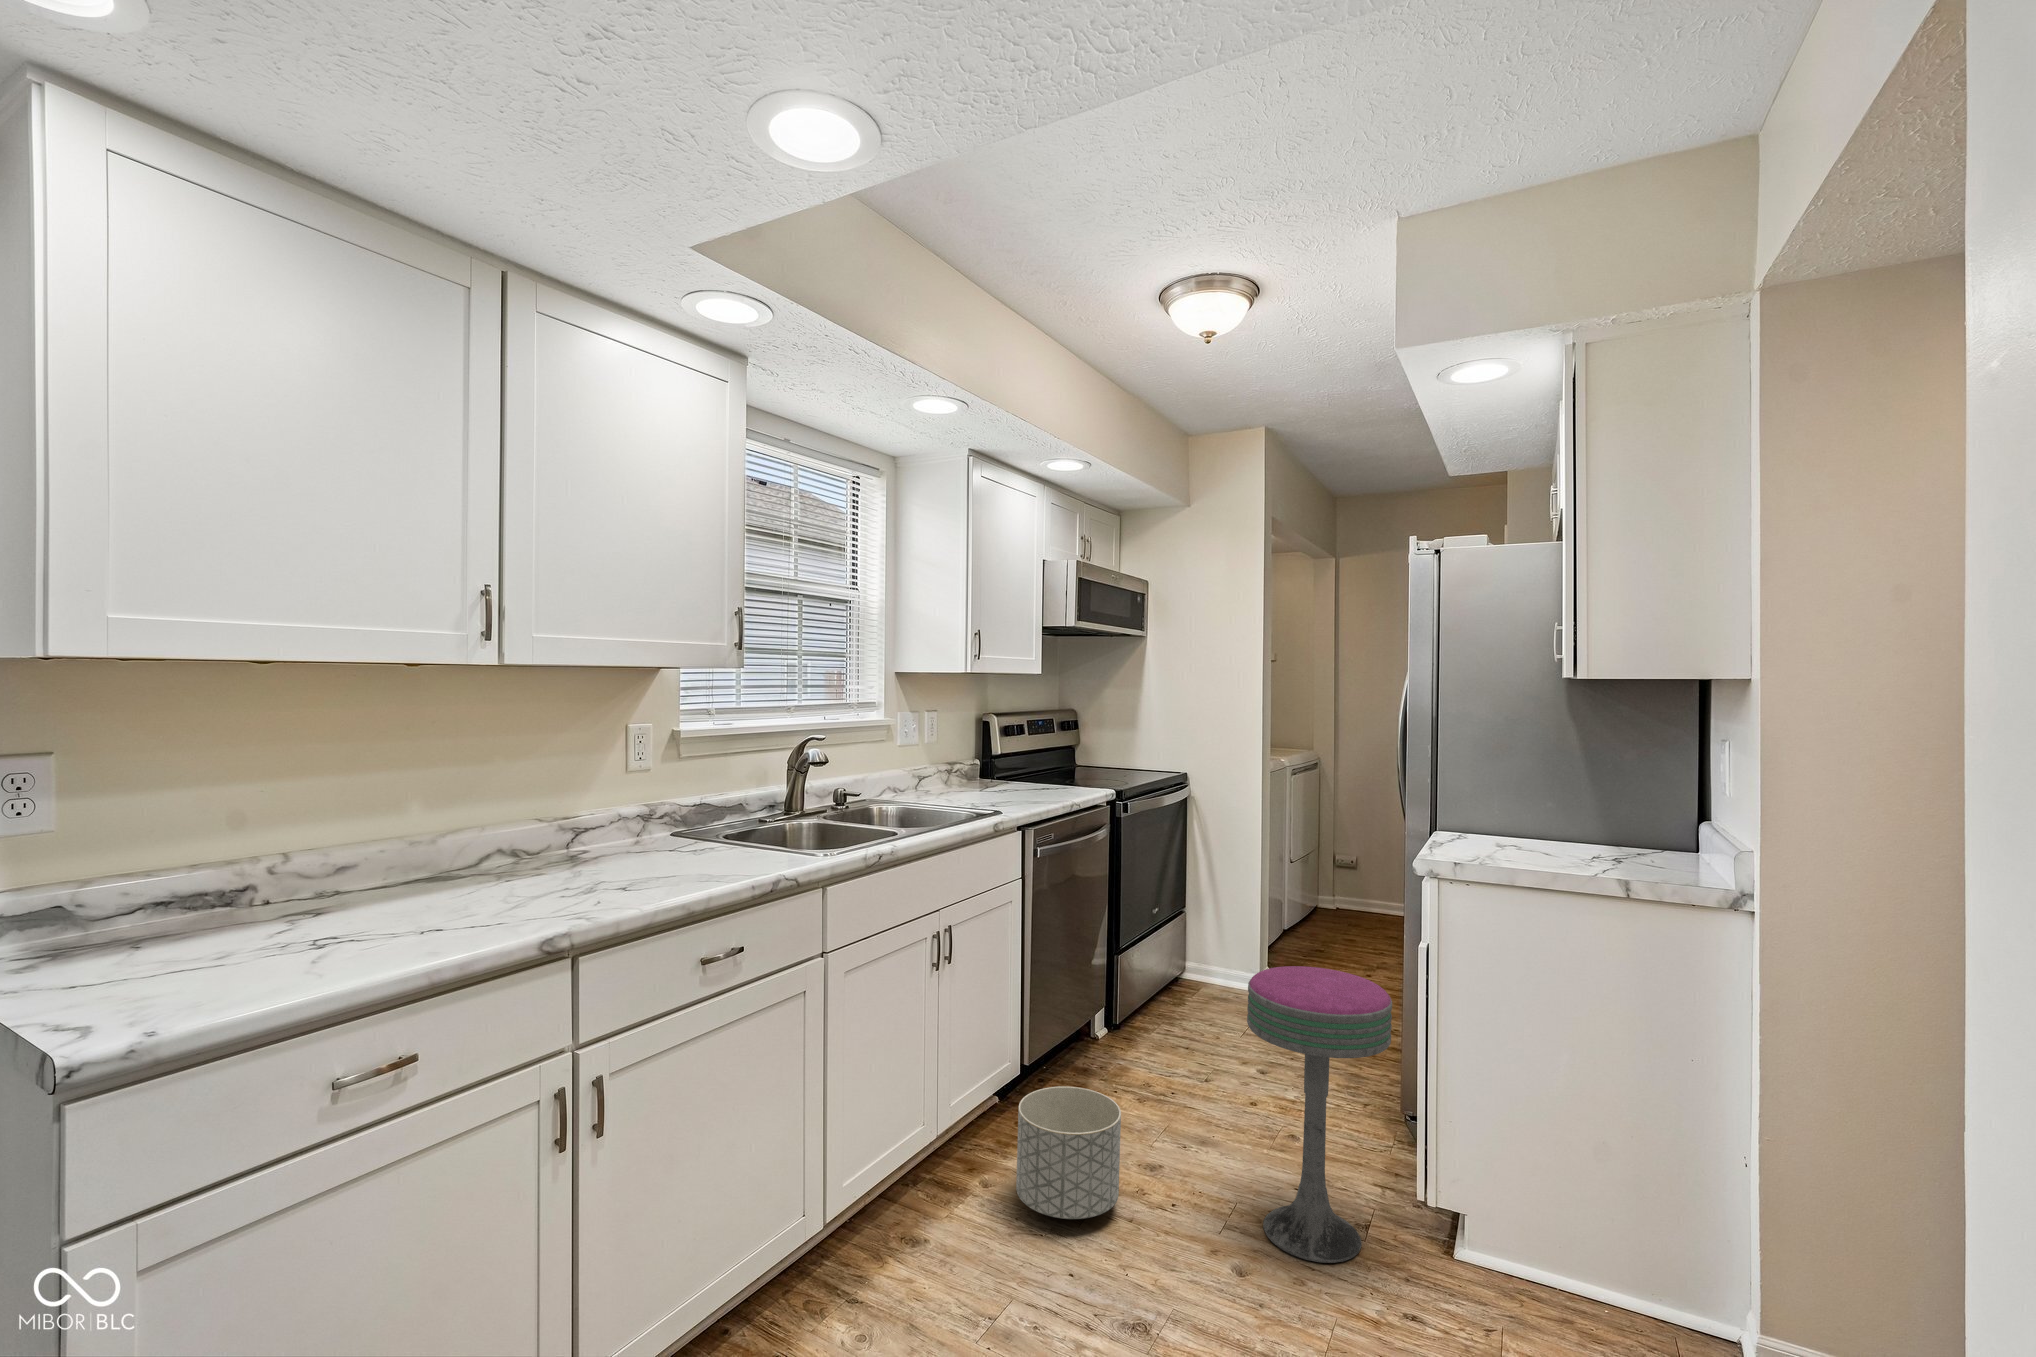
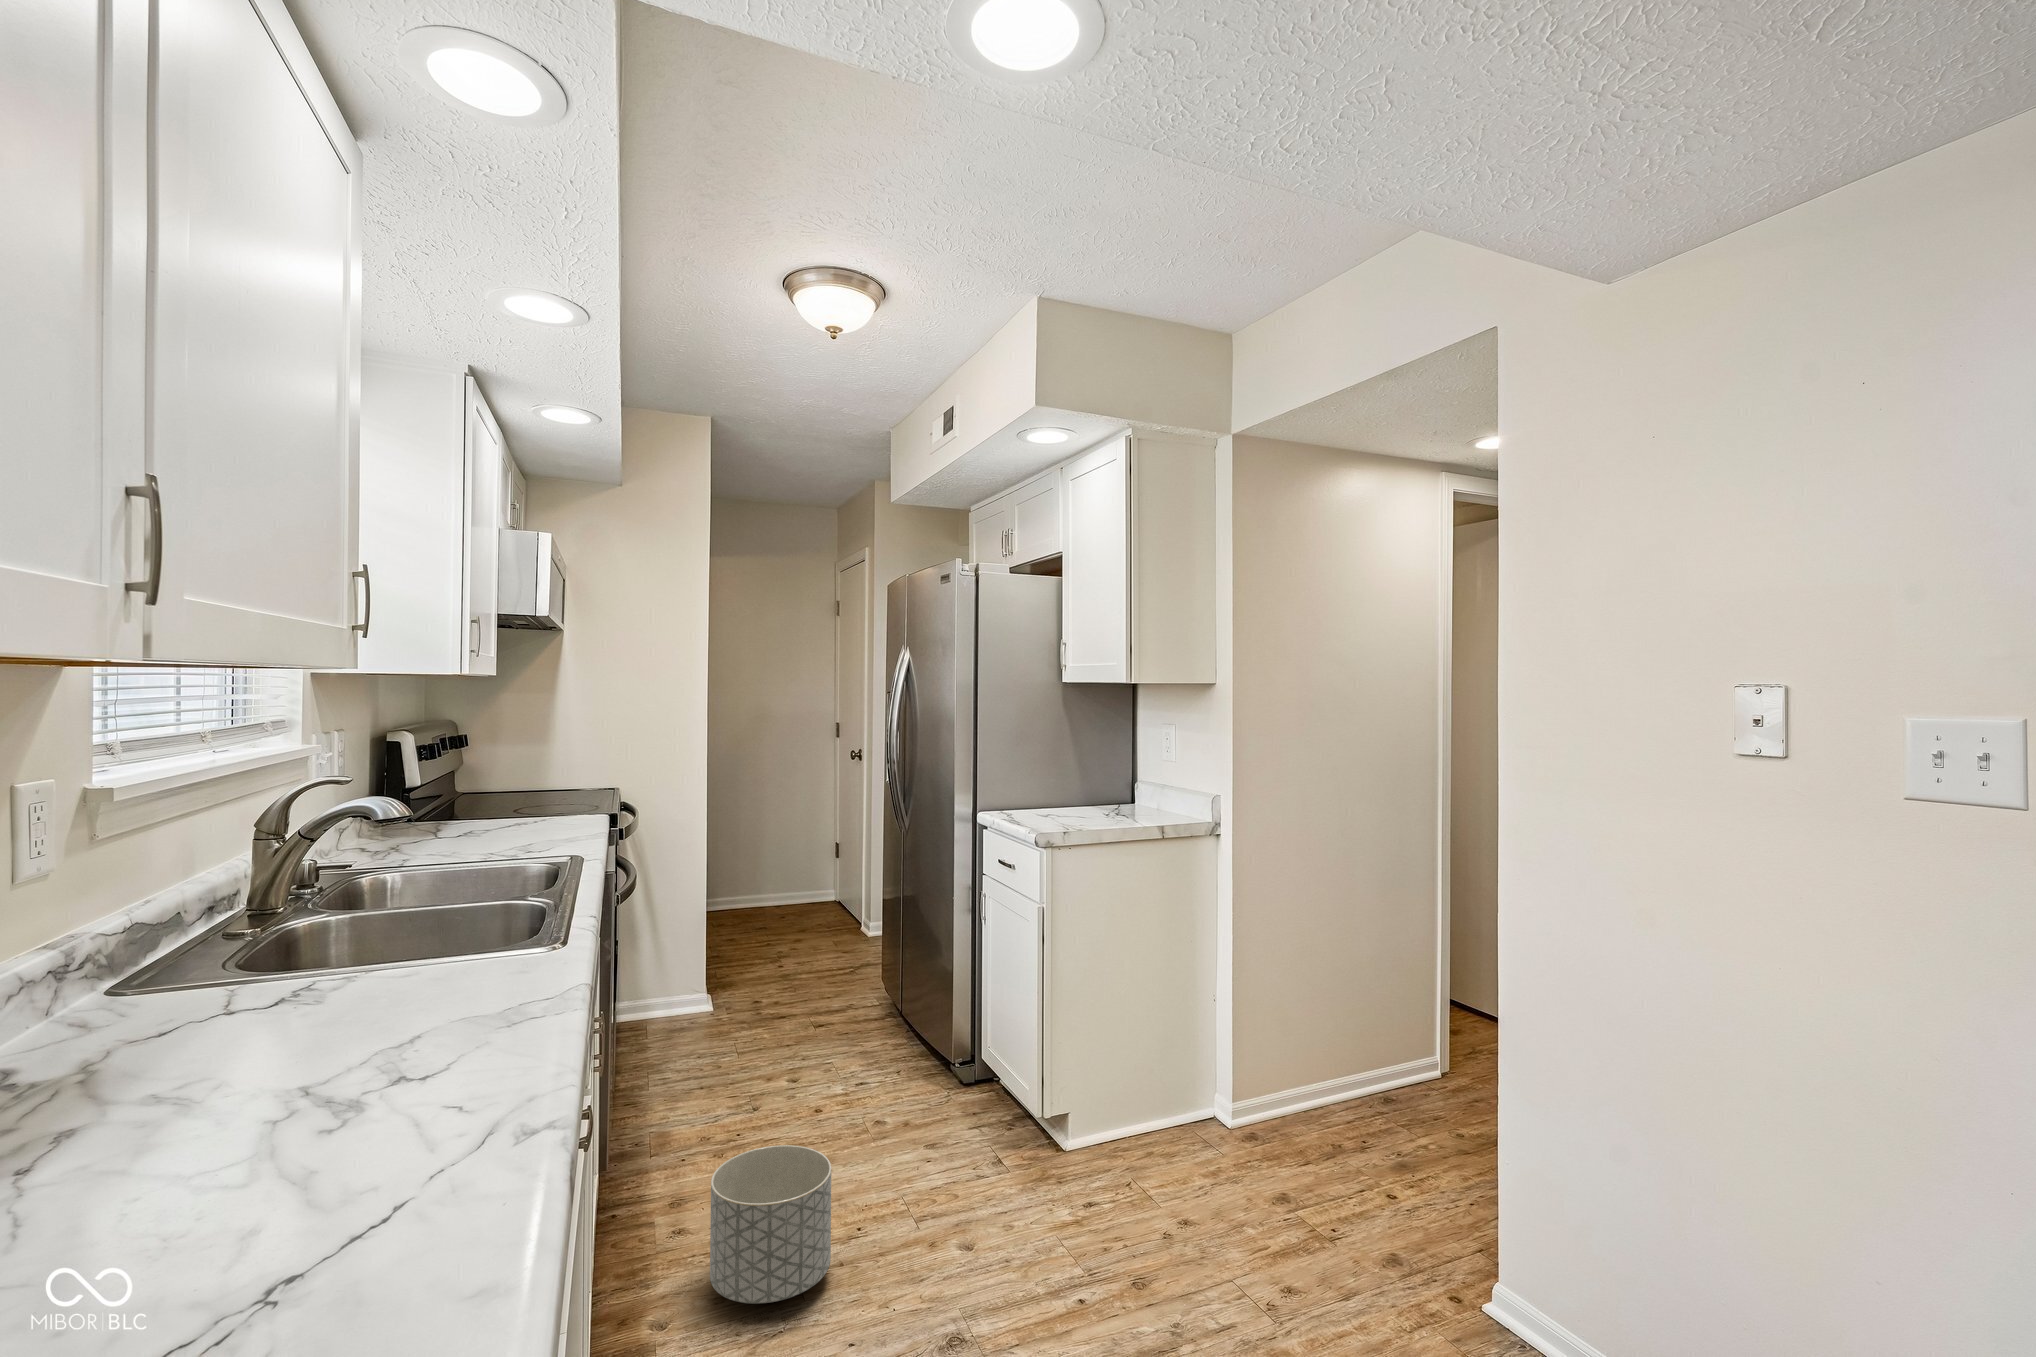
bar stool: present [1247,966,1392,1263] -> none [915,945,1041,1212]

